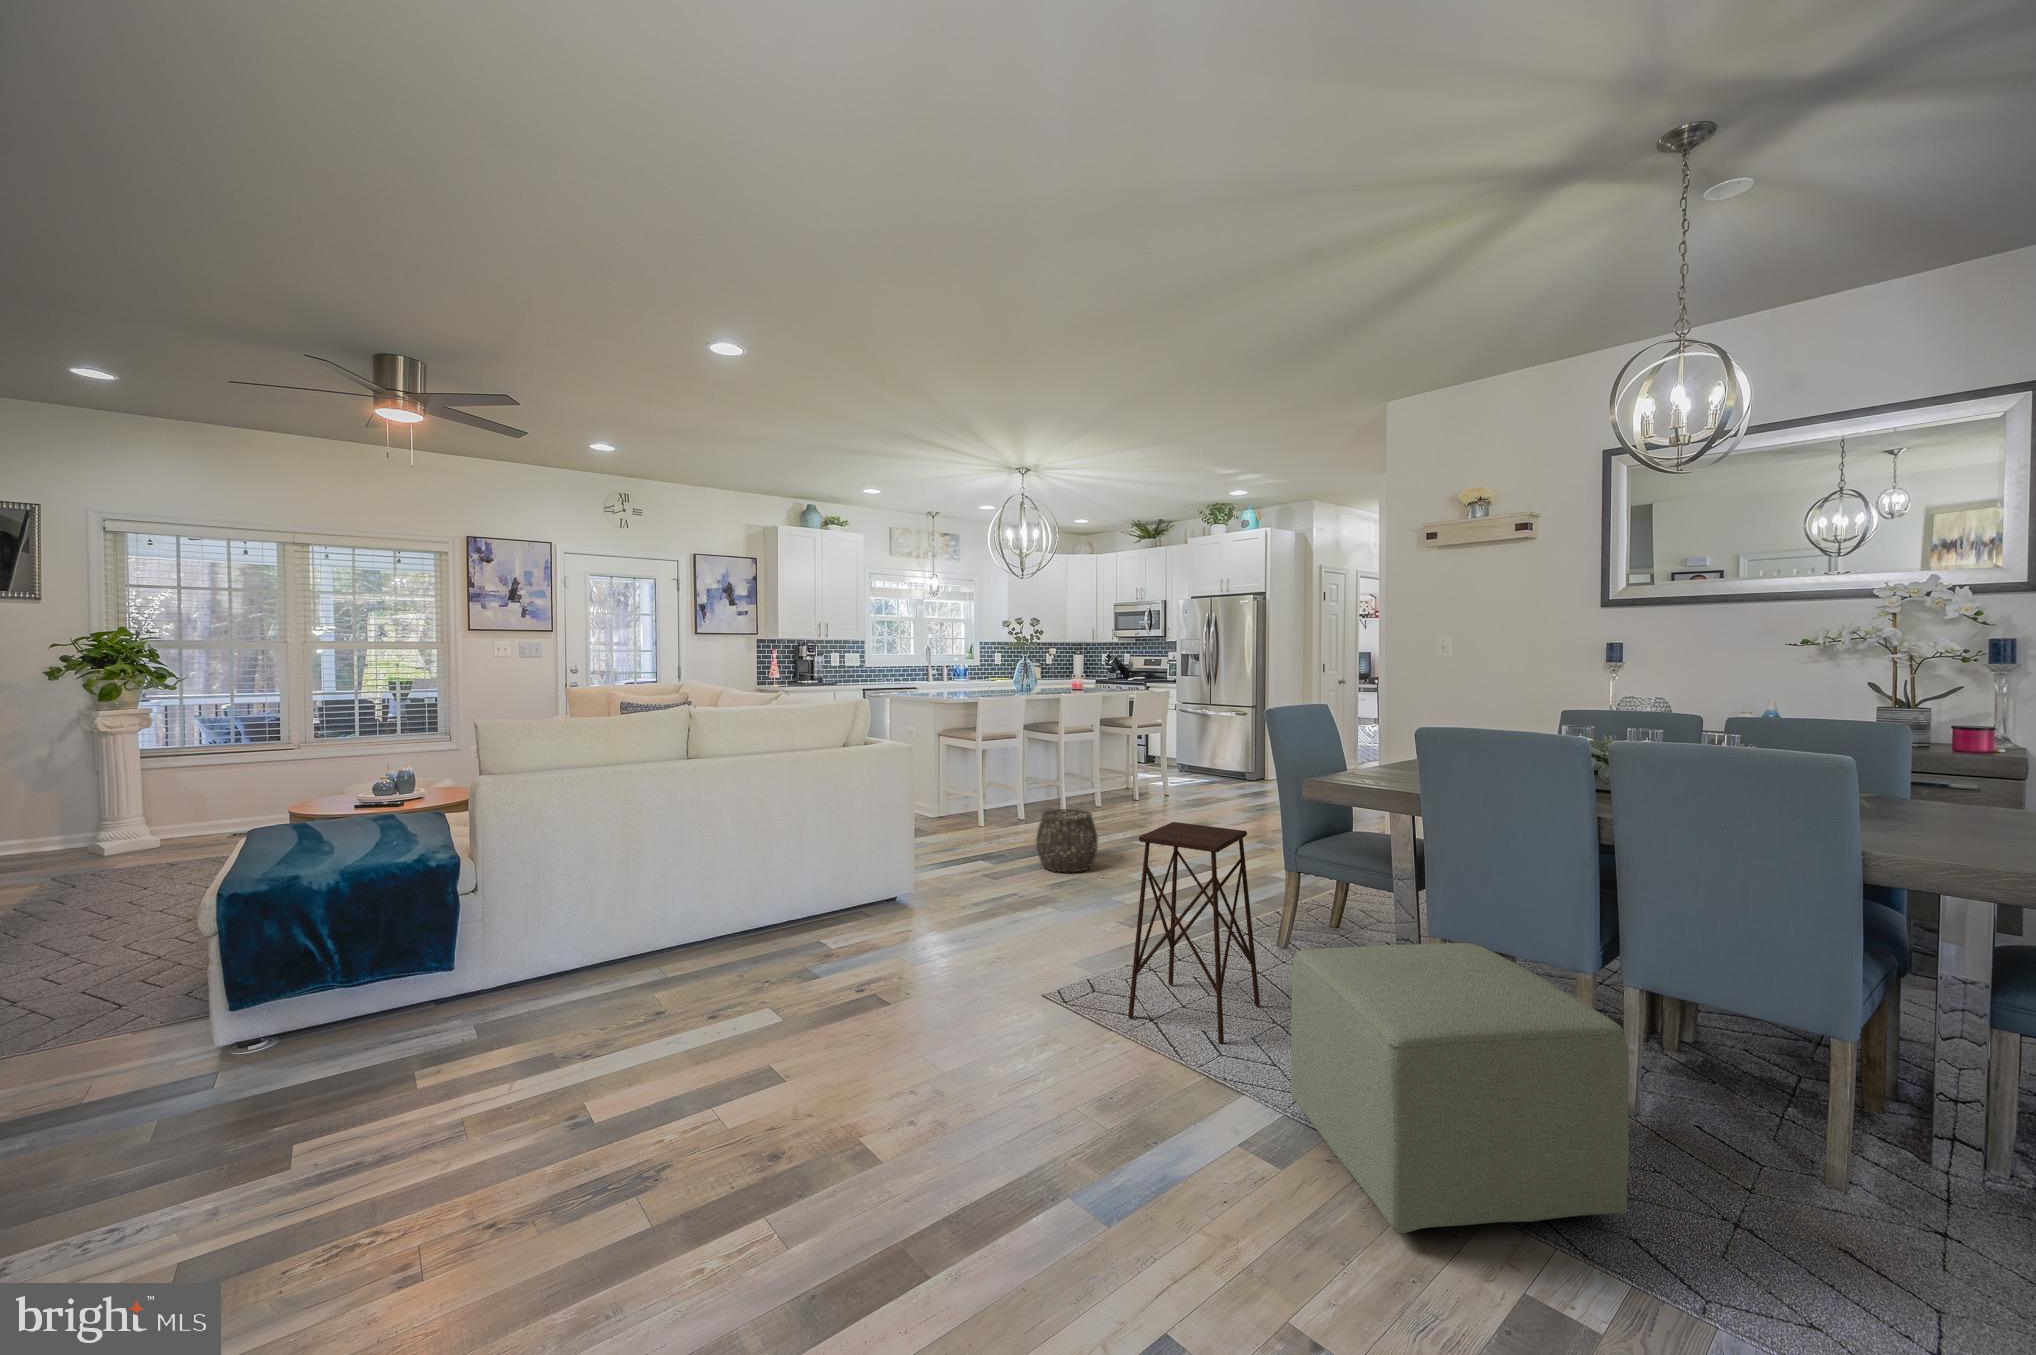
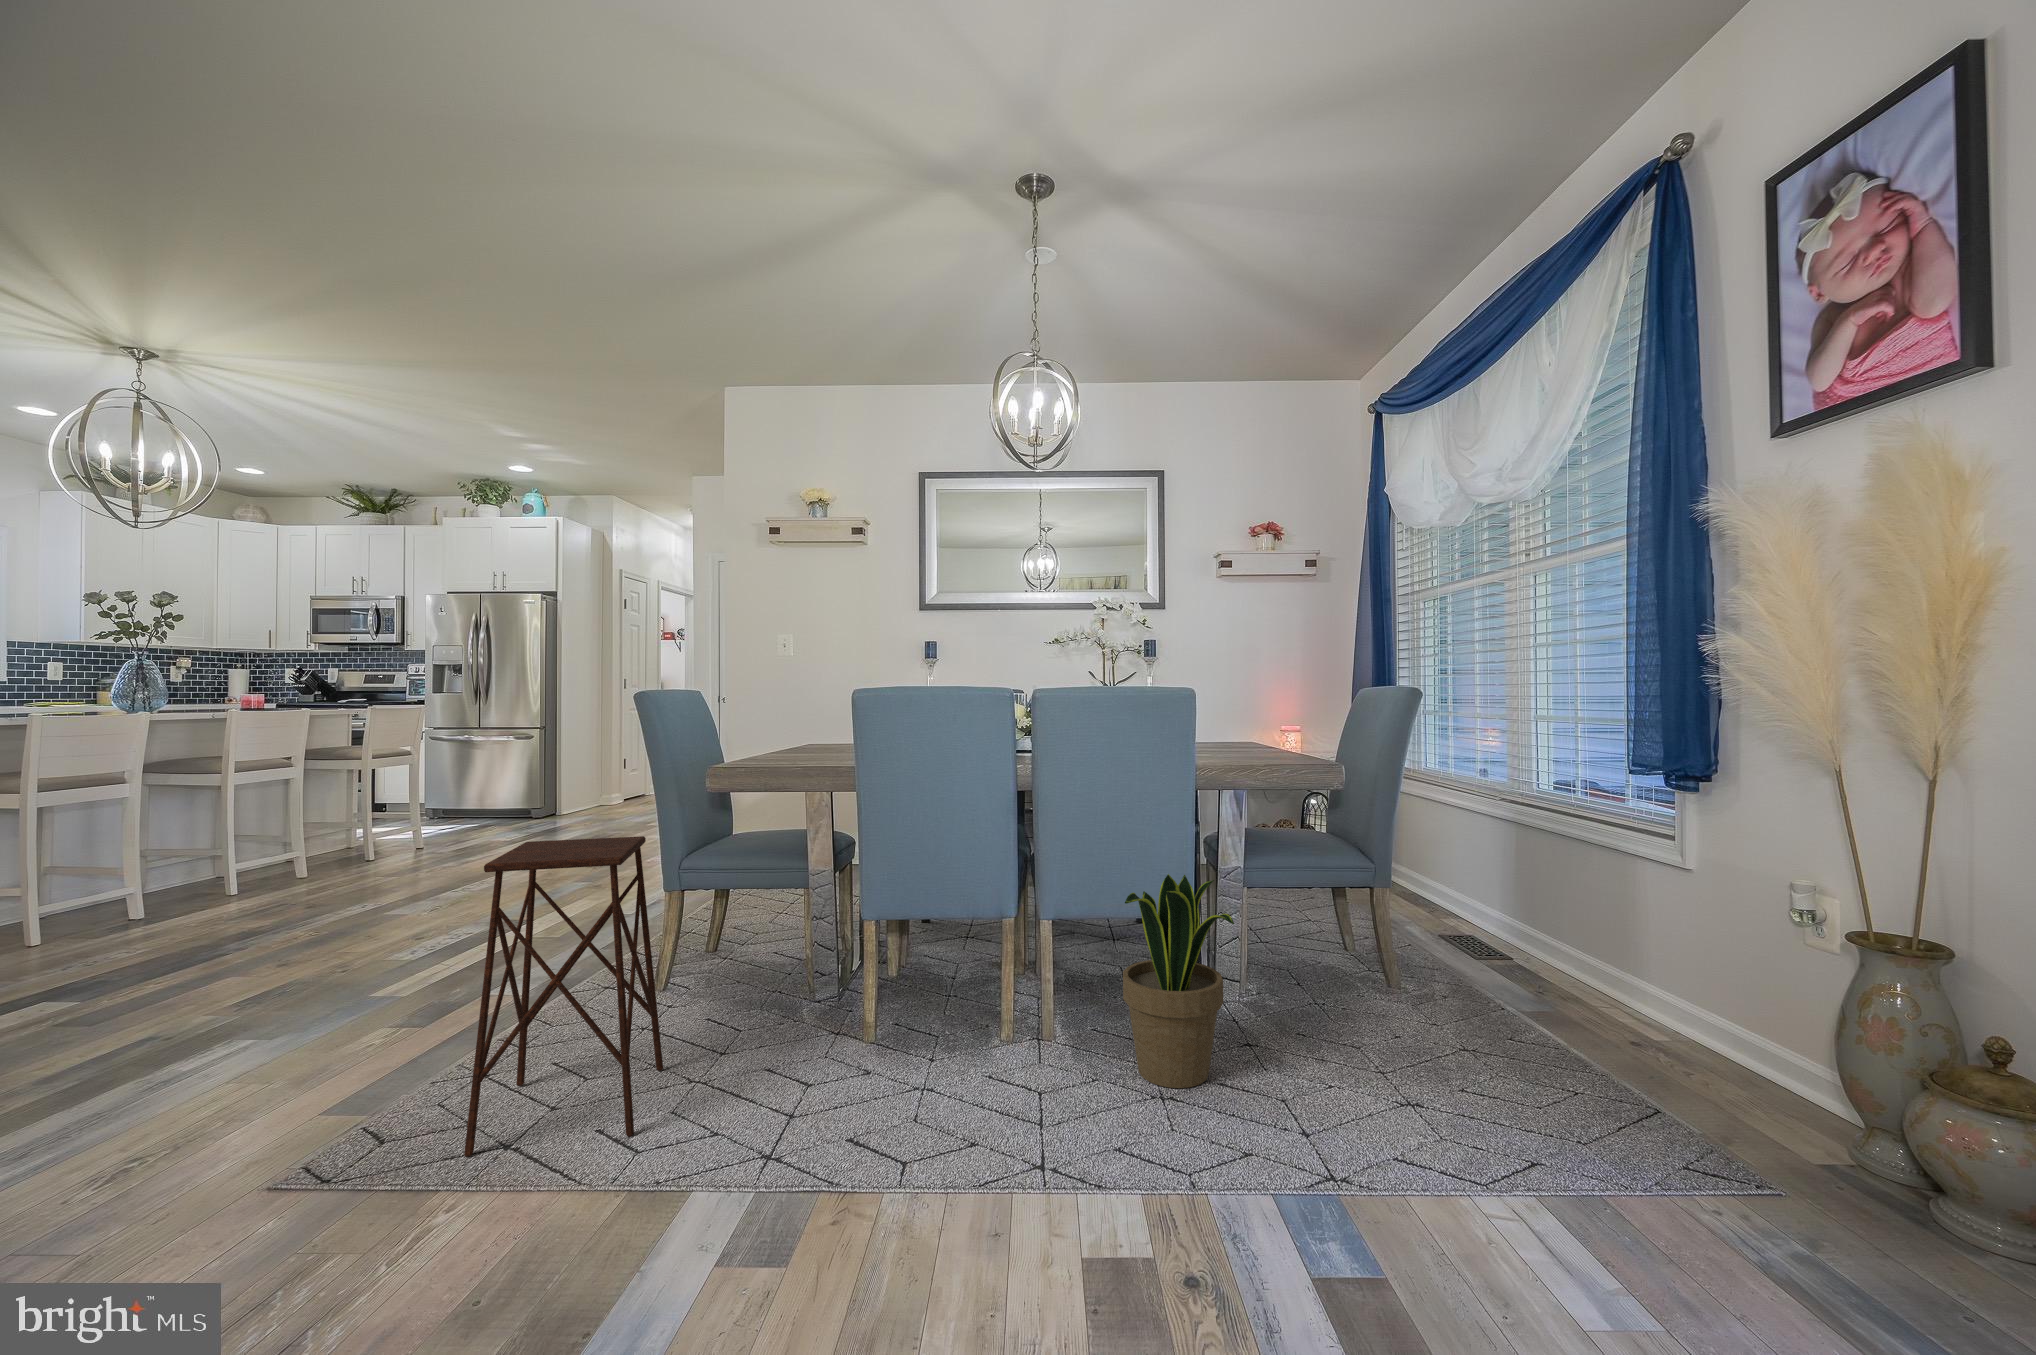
woven basket: present [1036,809,1098,873] -> none [194,877,331,985]
ottoman: present [1291,943,1629,1233] -> none [762,909,1112,1265]
potted plant: none [1691,977,1864,1230] -> present [1123,874,1234,1088]

